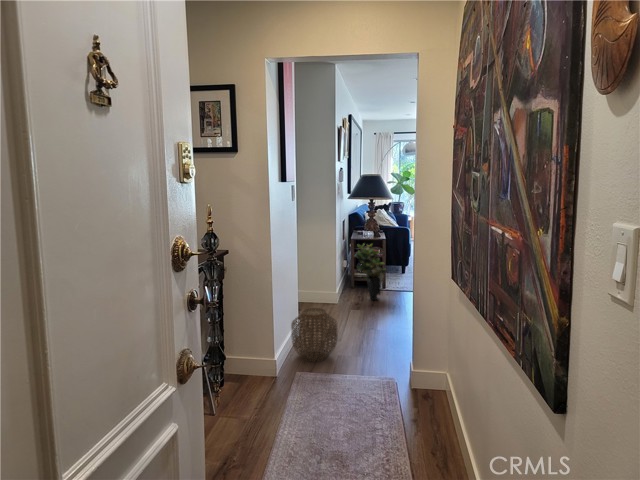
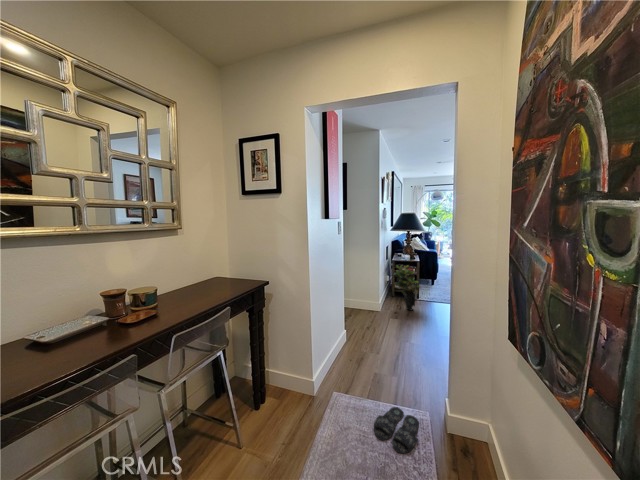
woven basket: present [291,308,337,362] -> none [332,329,373,382]
slippers: none [343,372,383,396] -> present [374,407,419,453]

